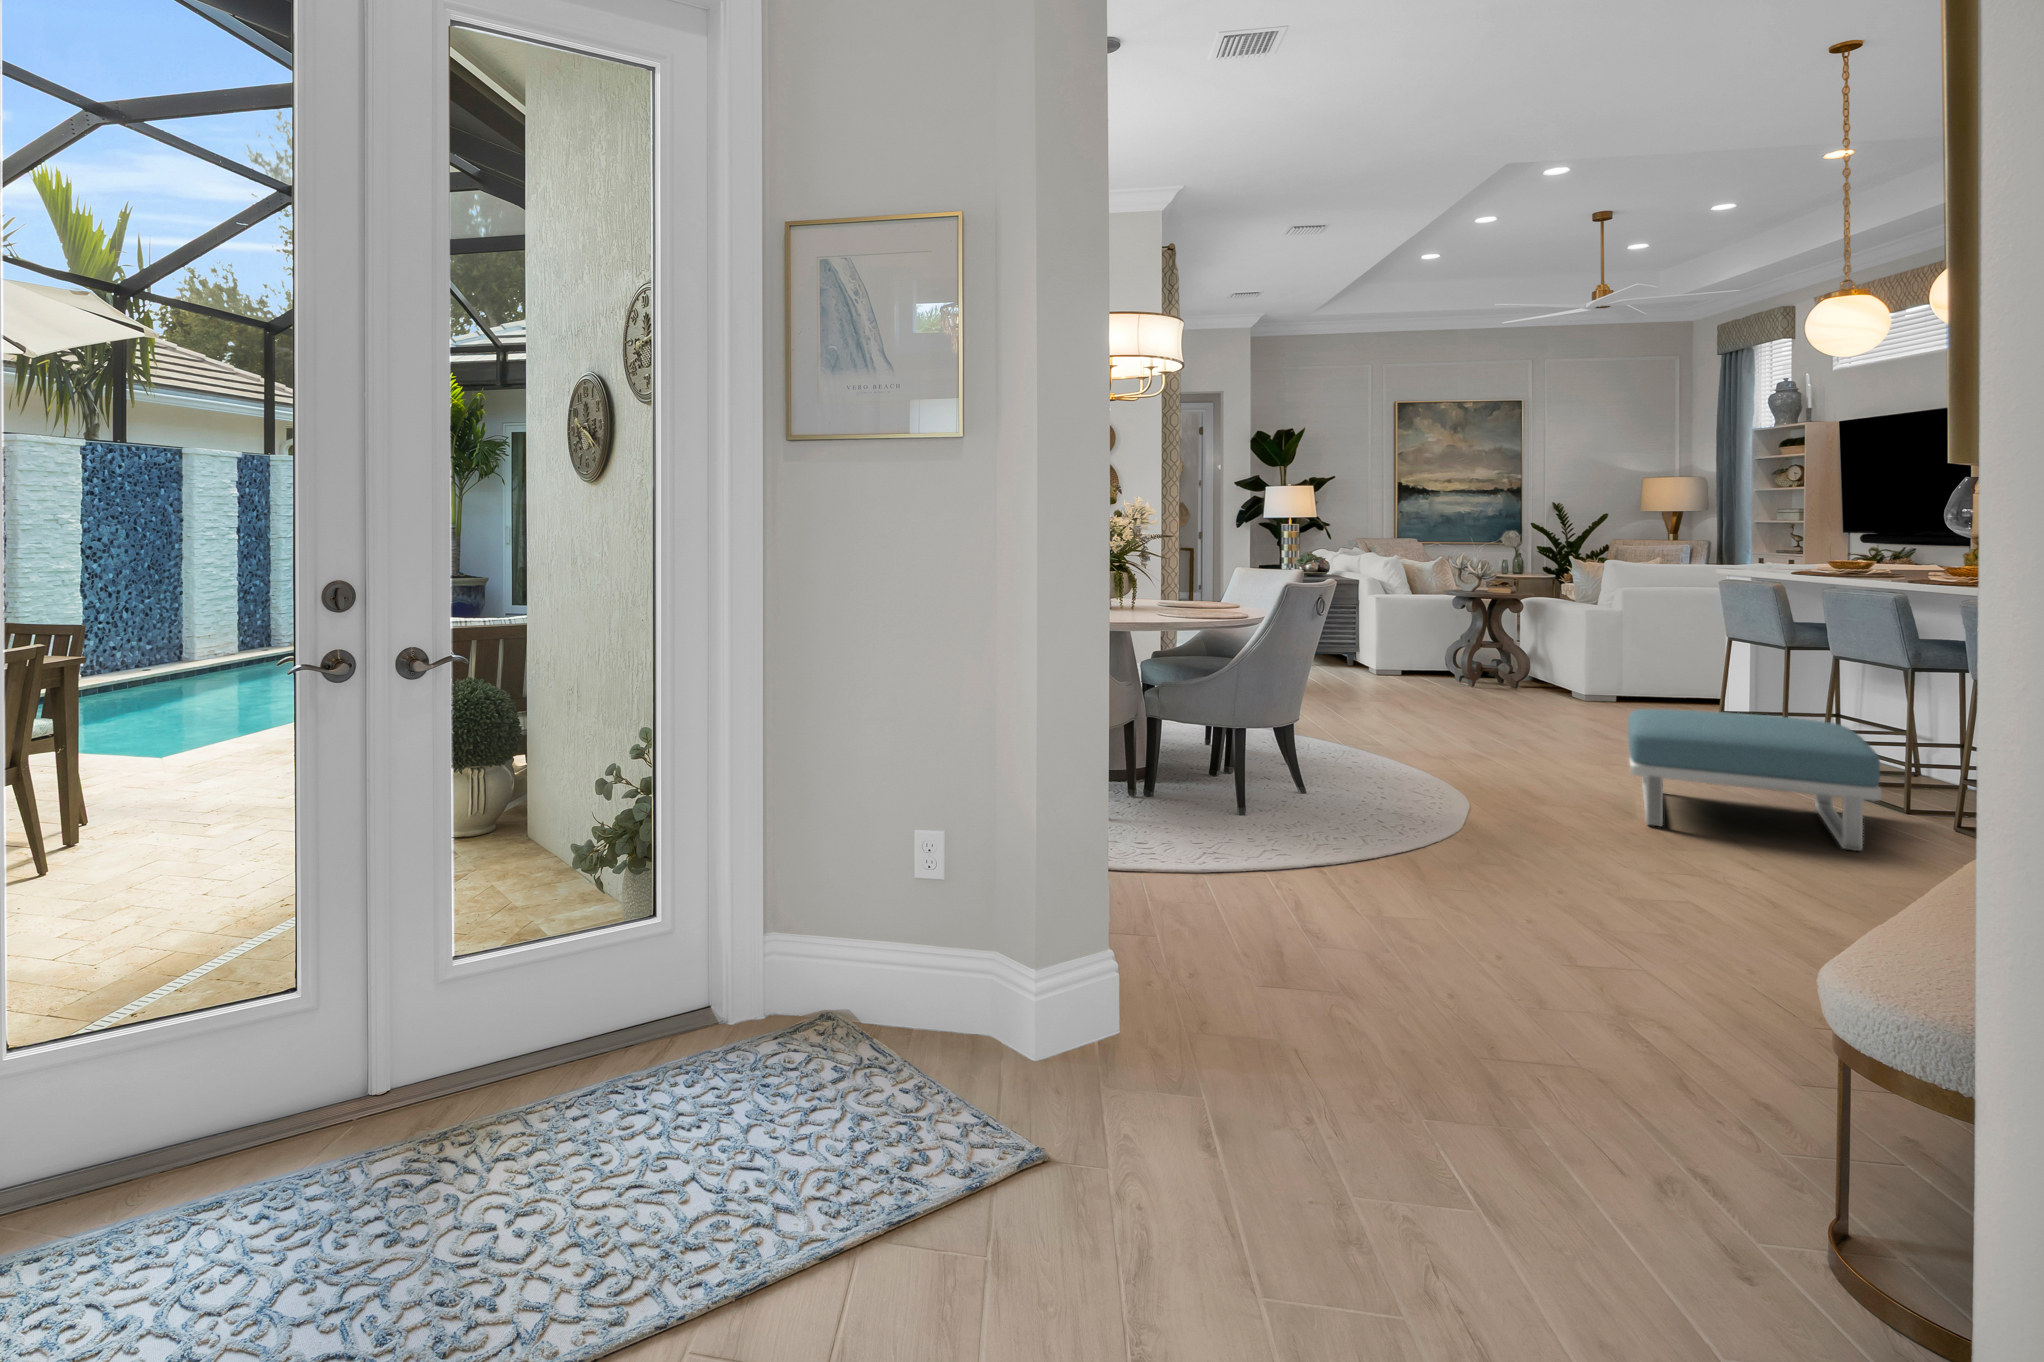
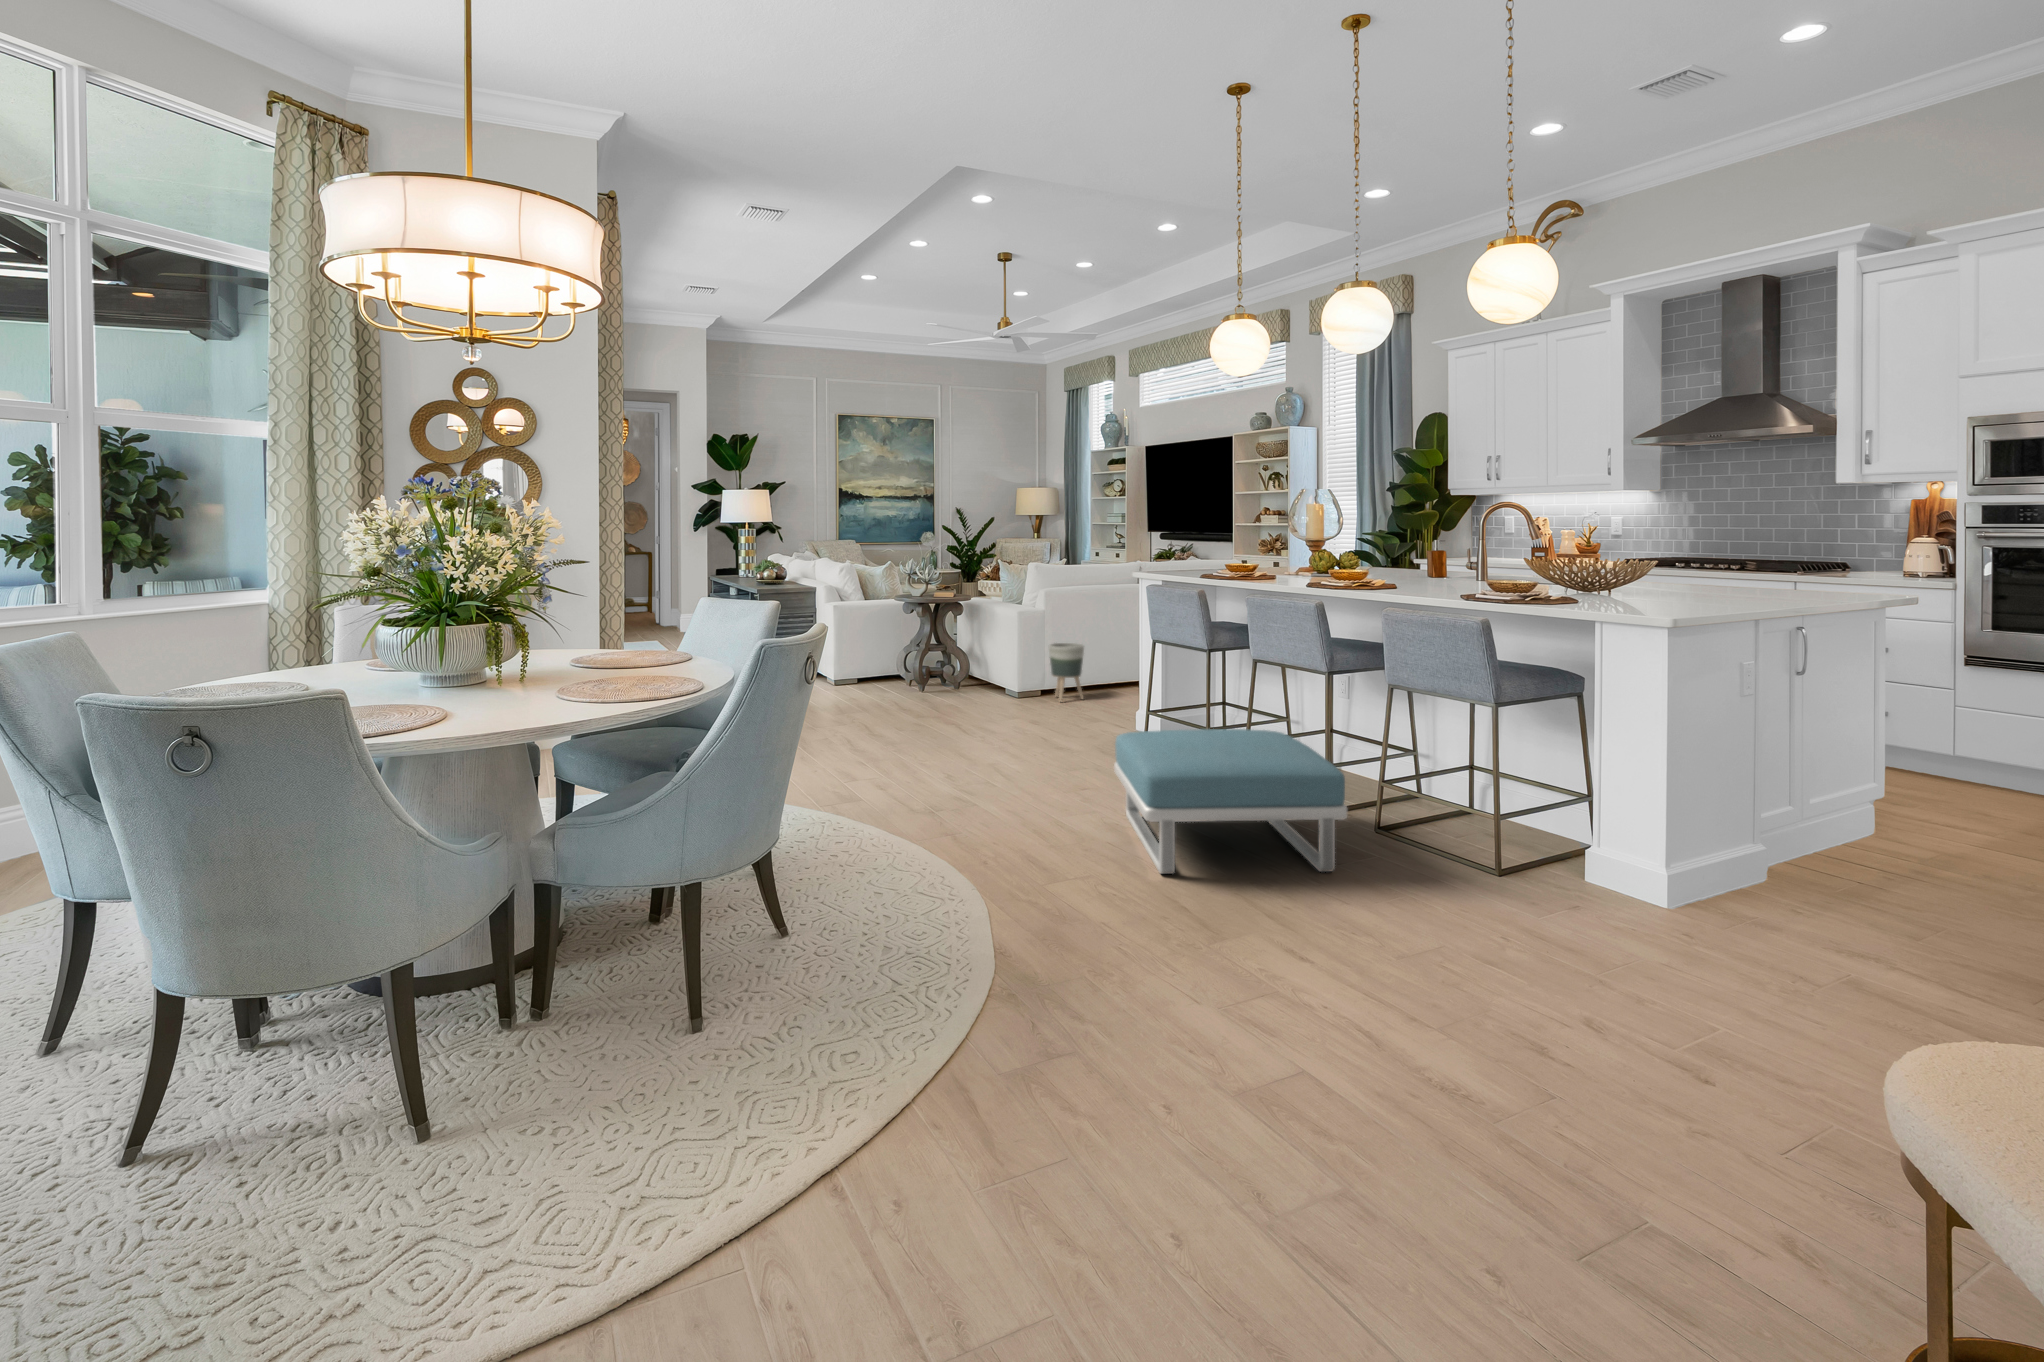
planter: none [1621,646,1670,709] -> present [1049,643,1084,702]

